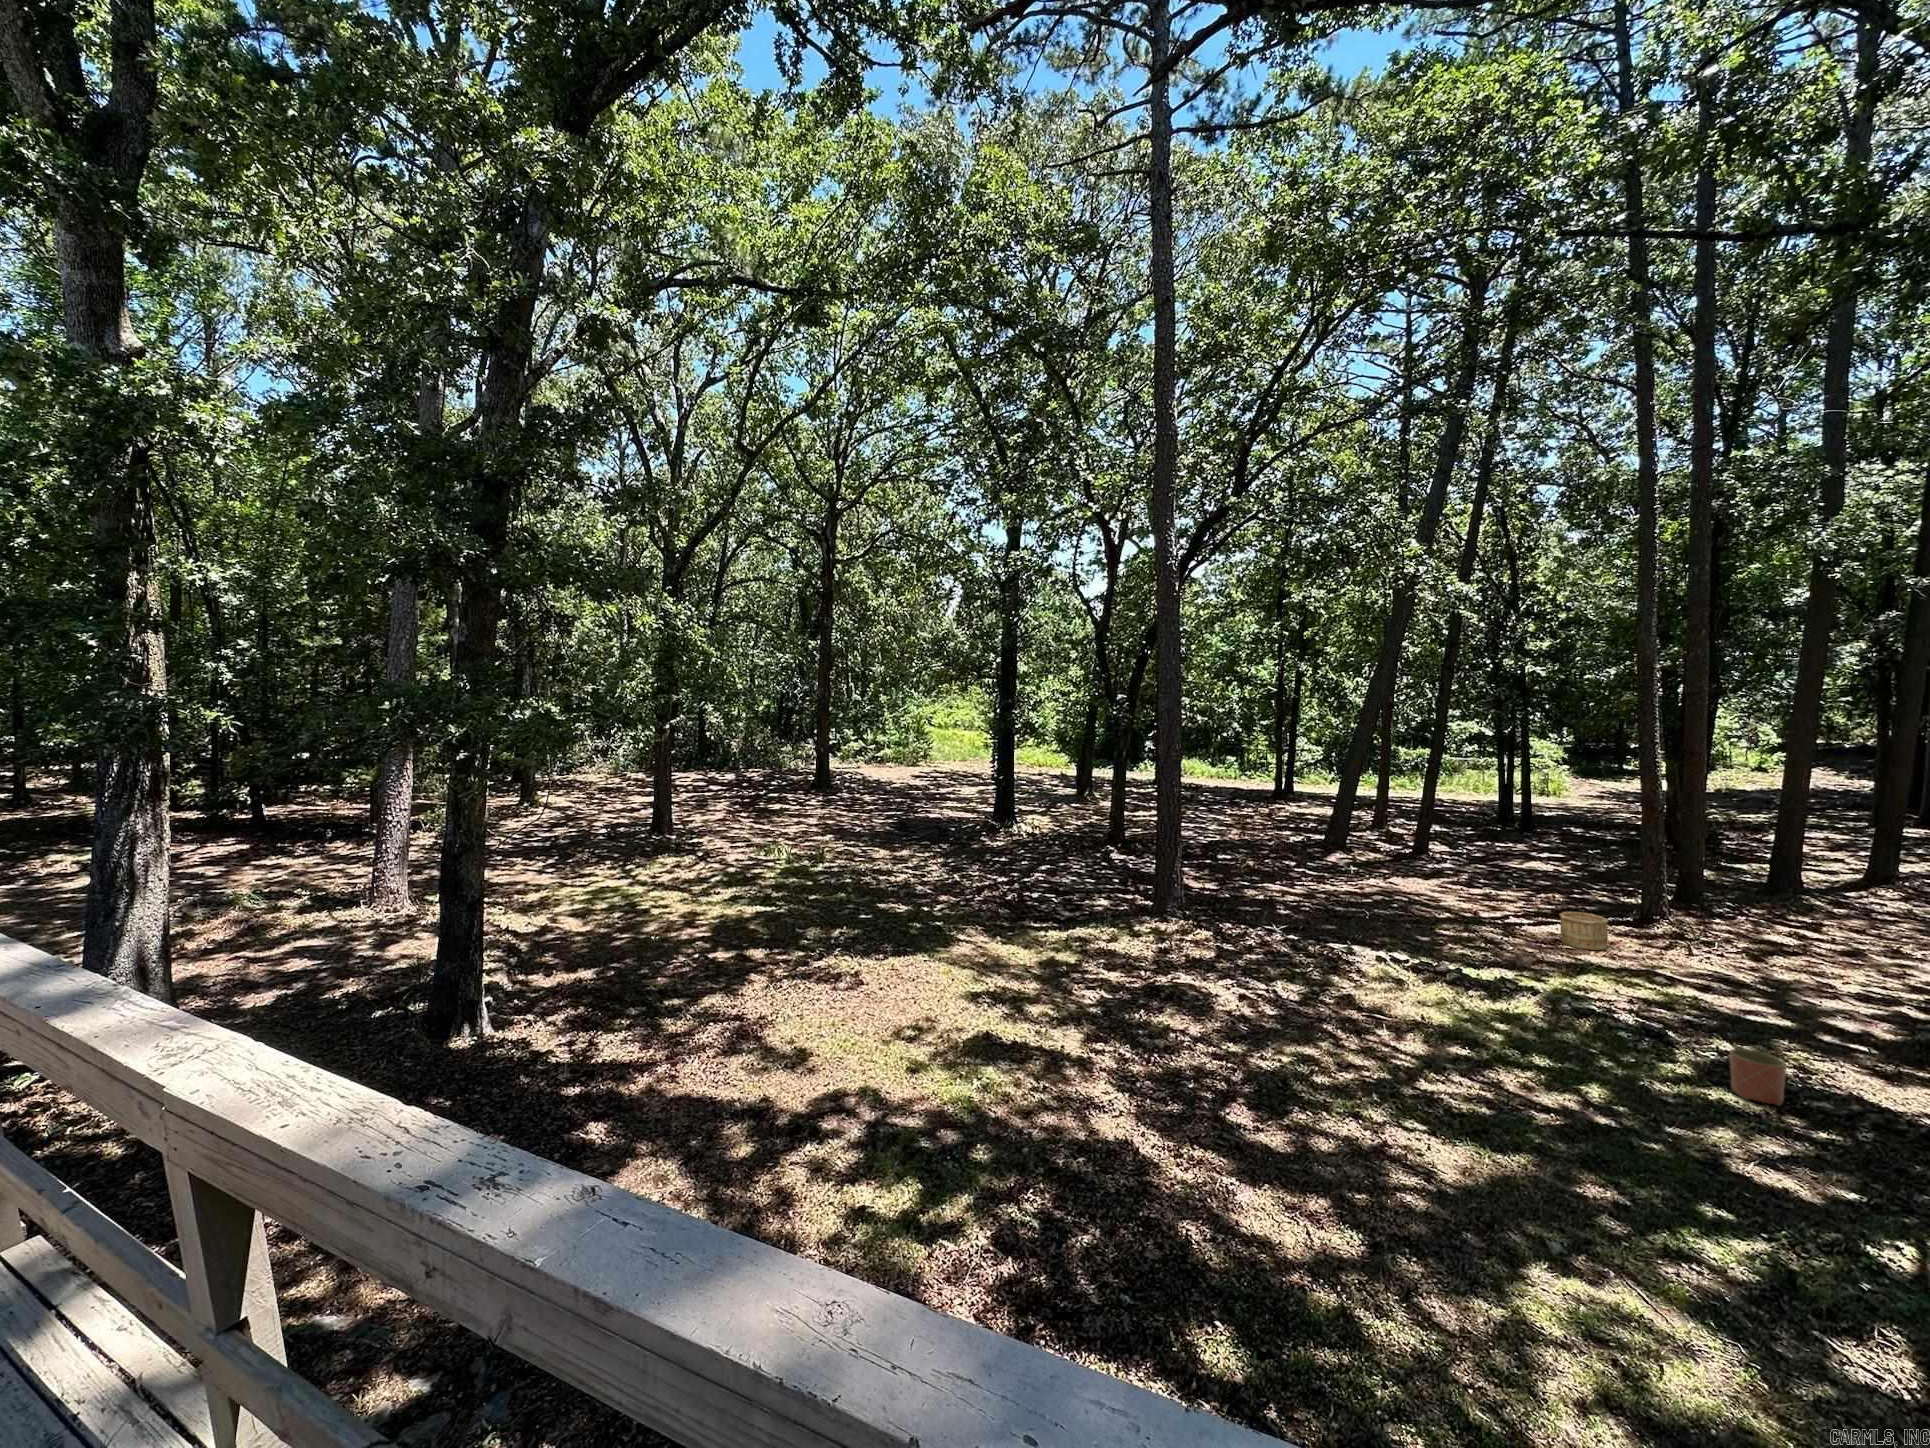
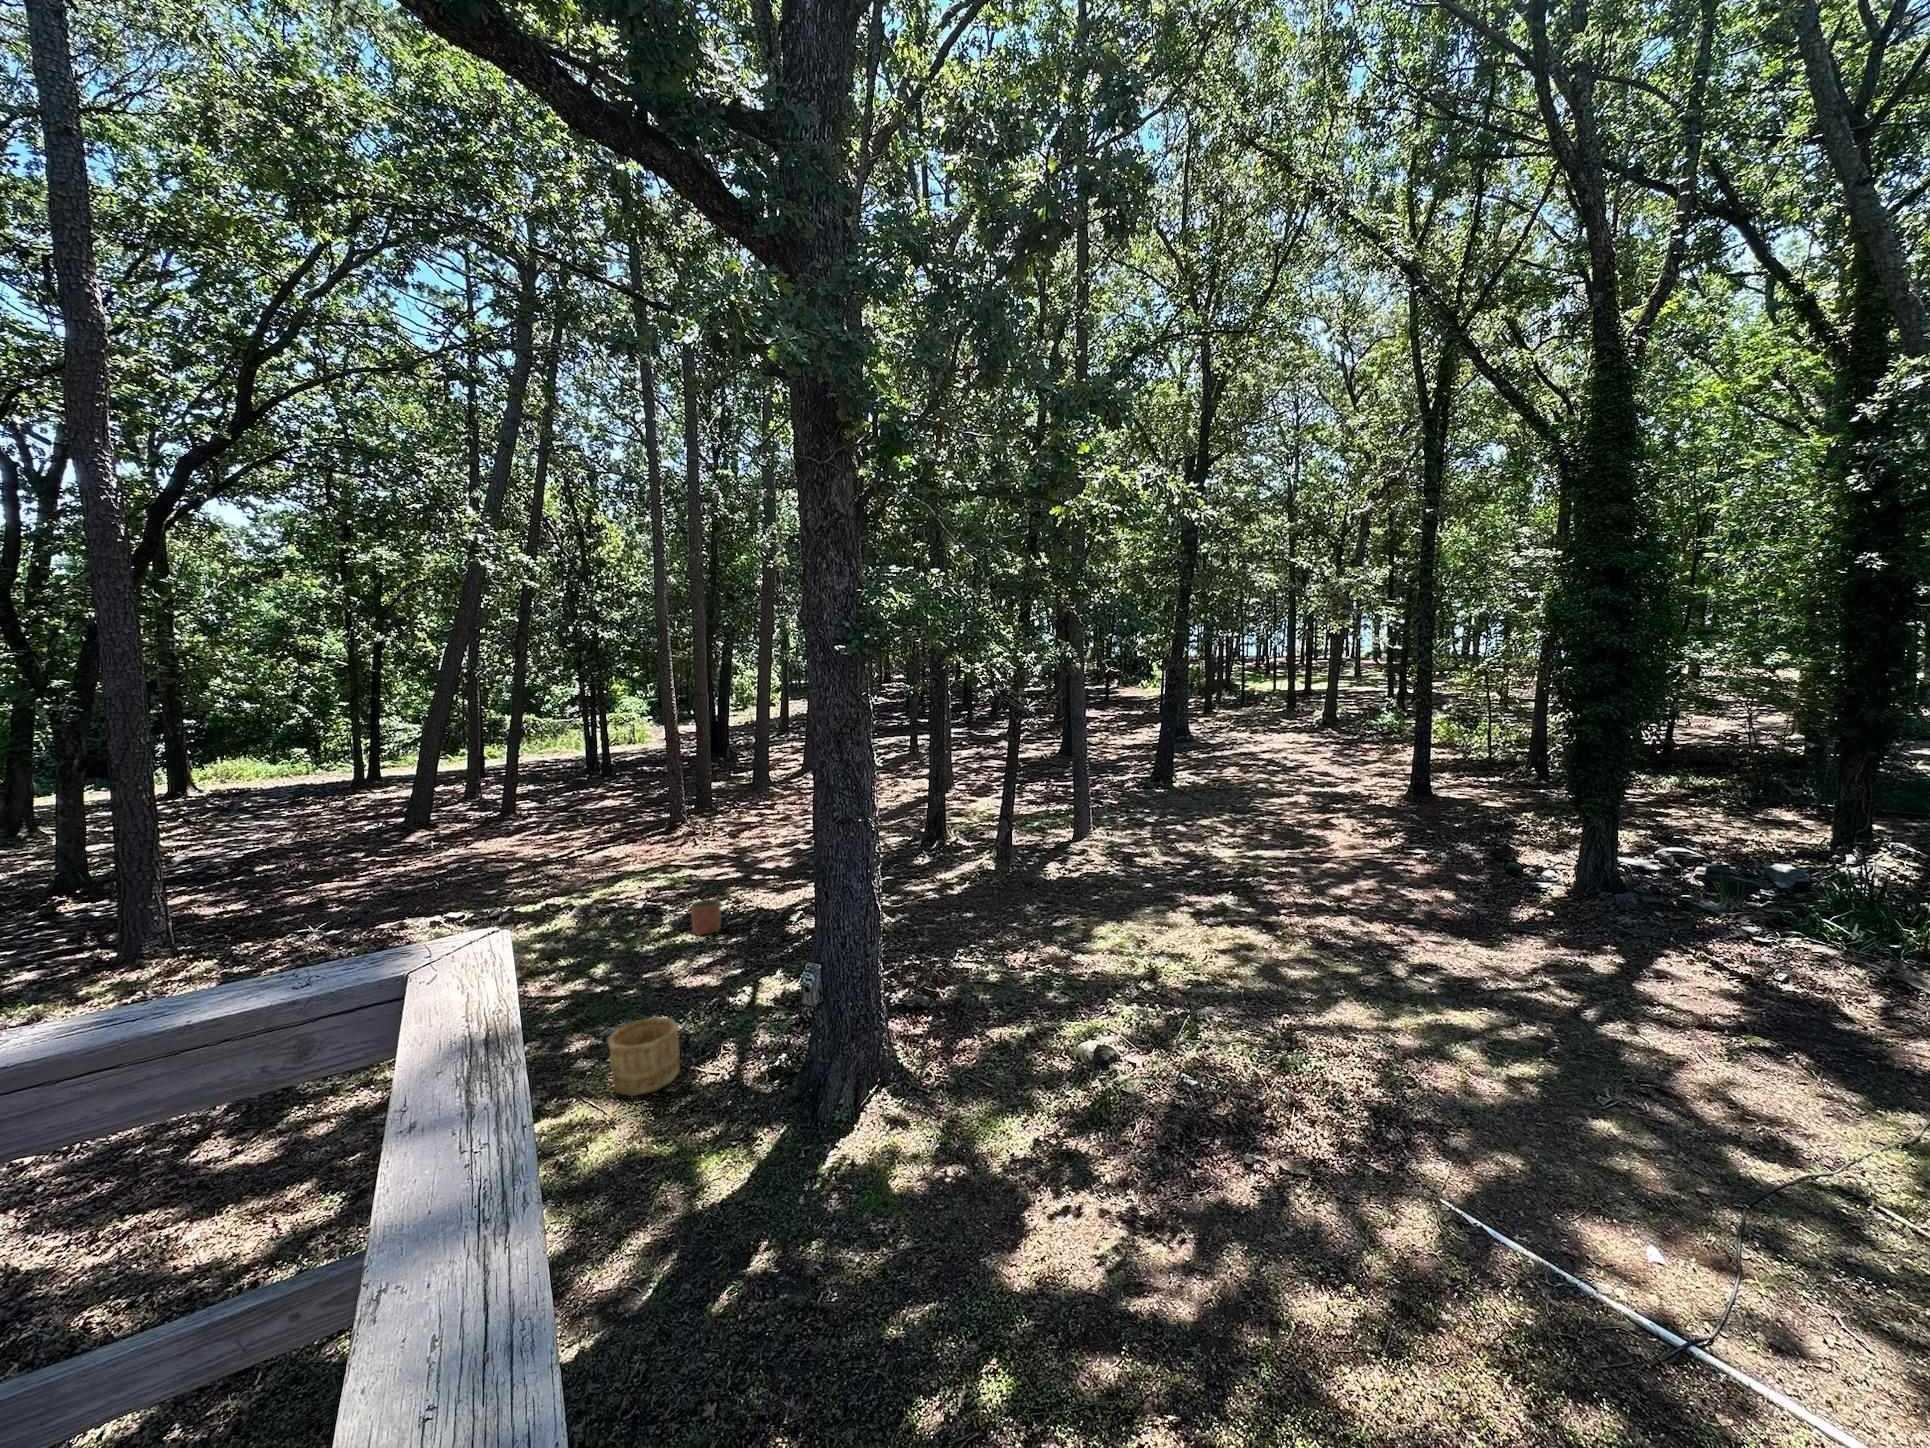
wooden bucket: present [1559,912,1608,950] -> present [607,1017,680,1096]

